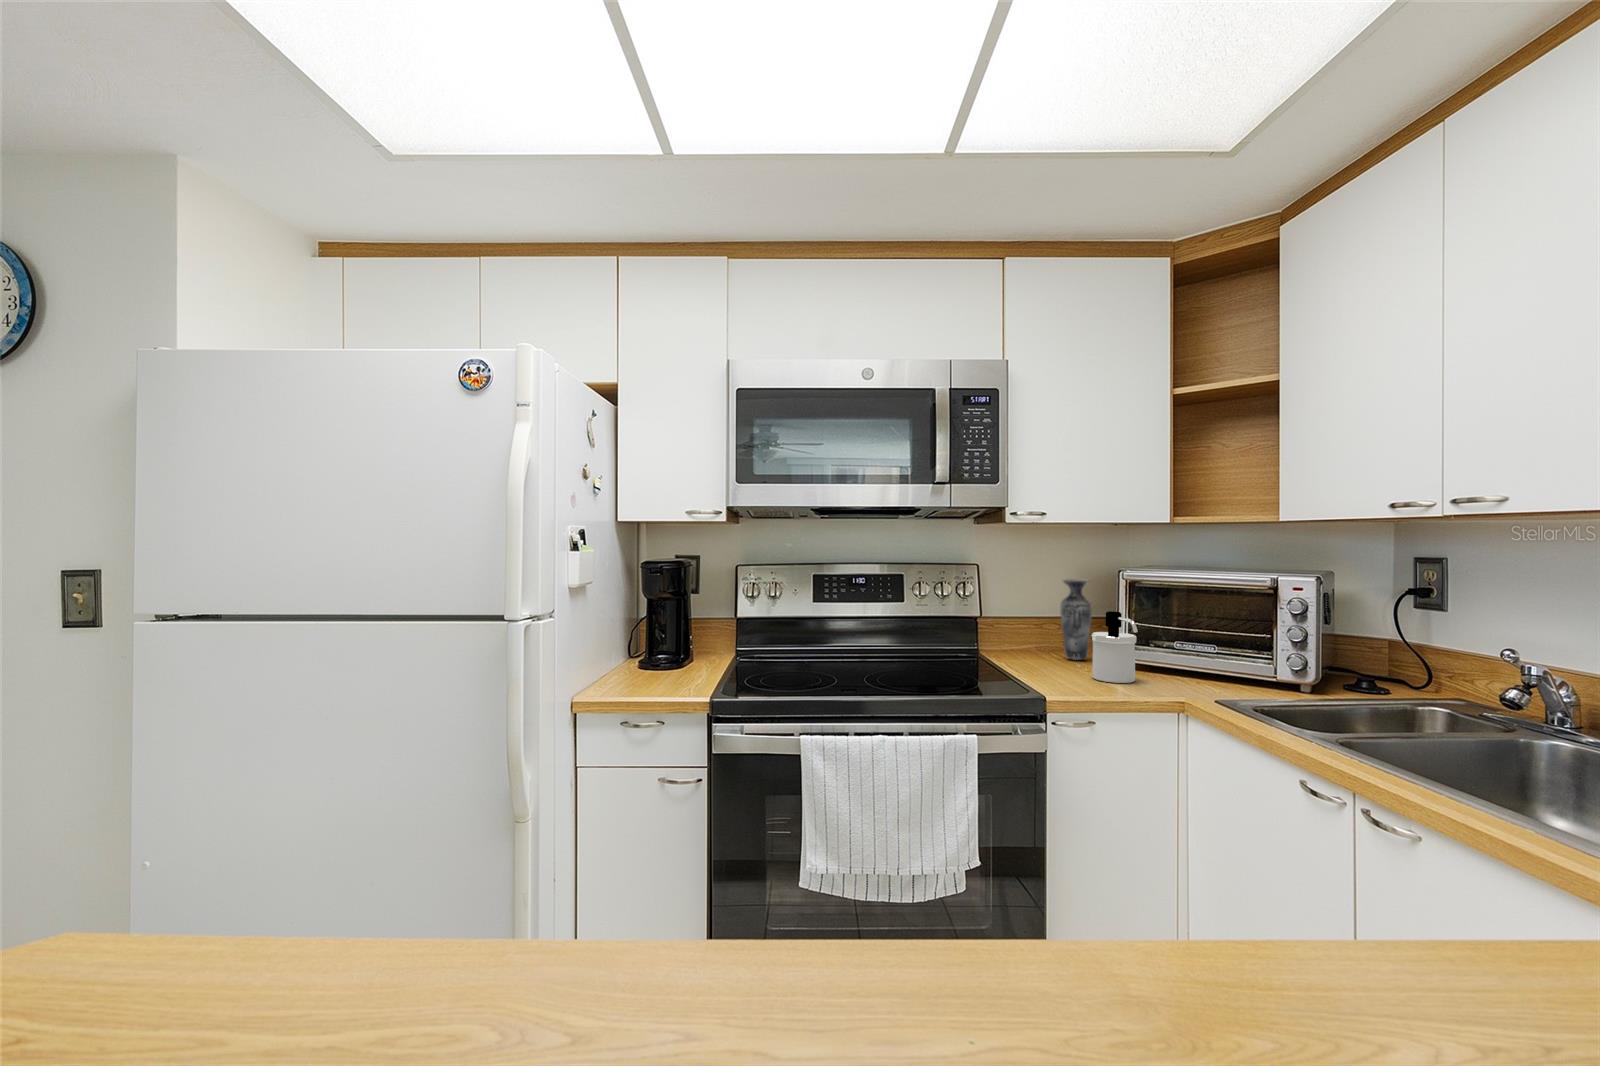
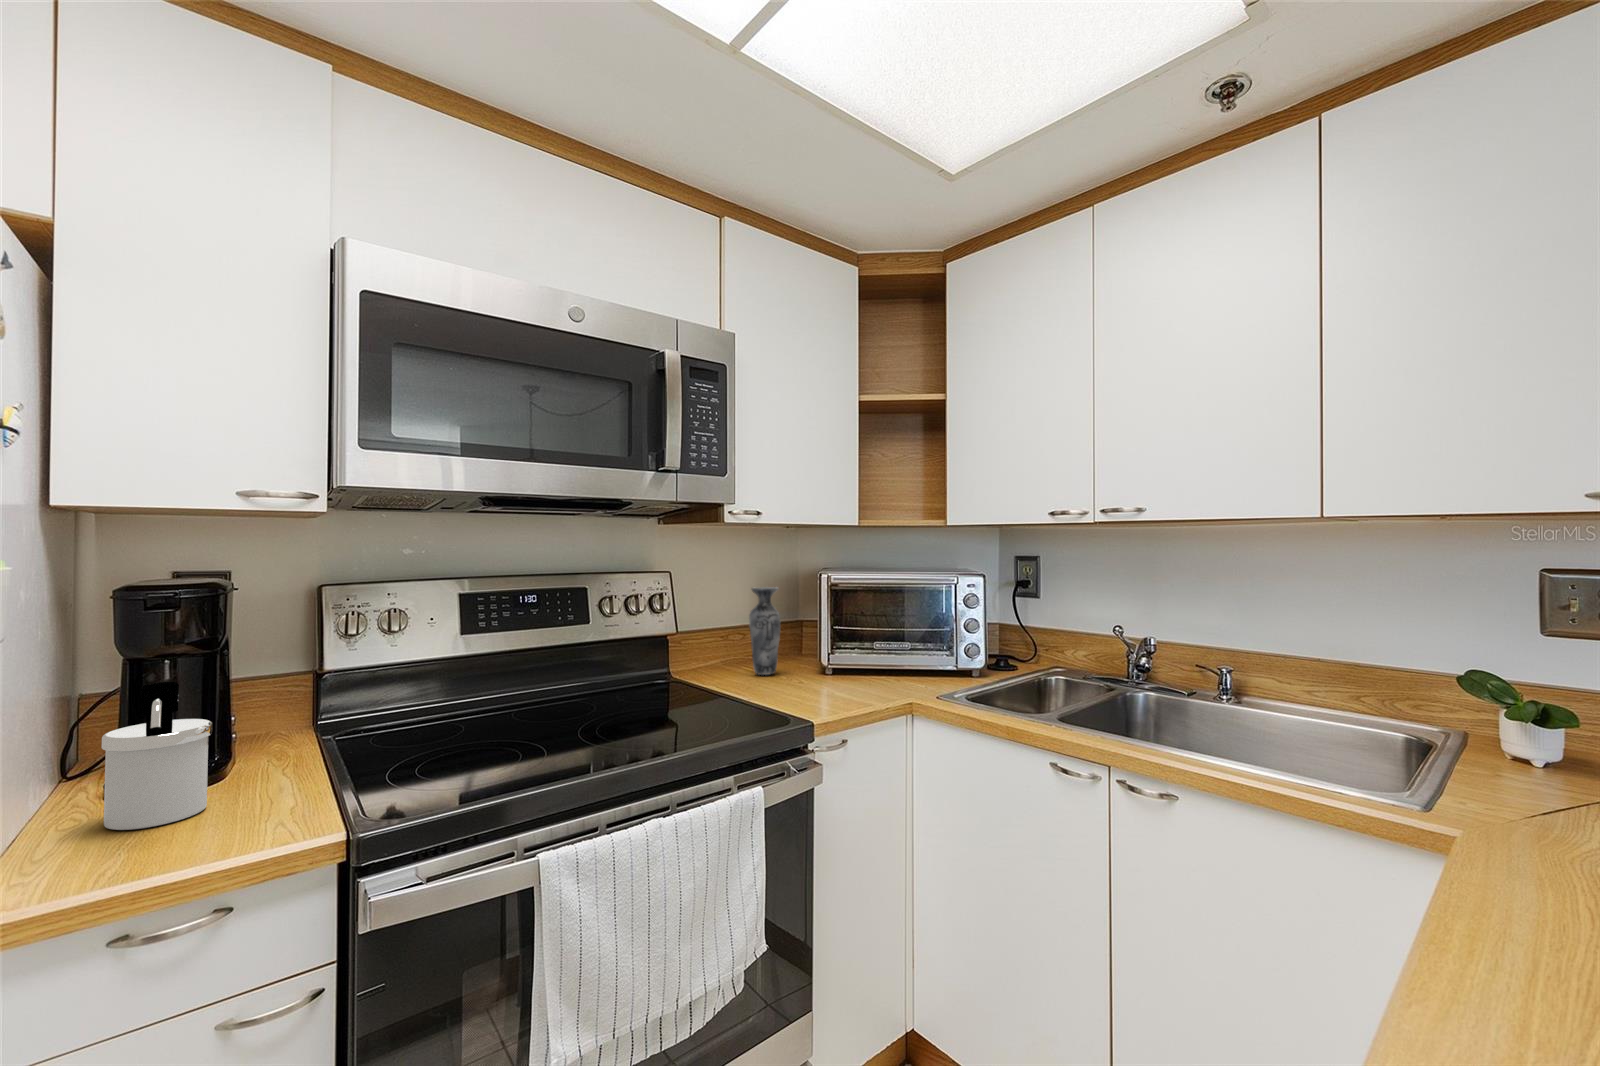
soap dispenser: present [1091,611,1138,683] -> present [102,682,212,830]

